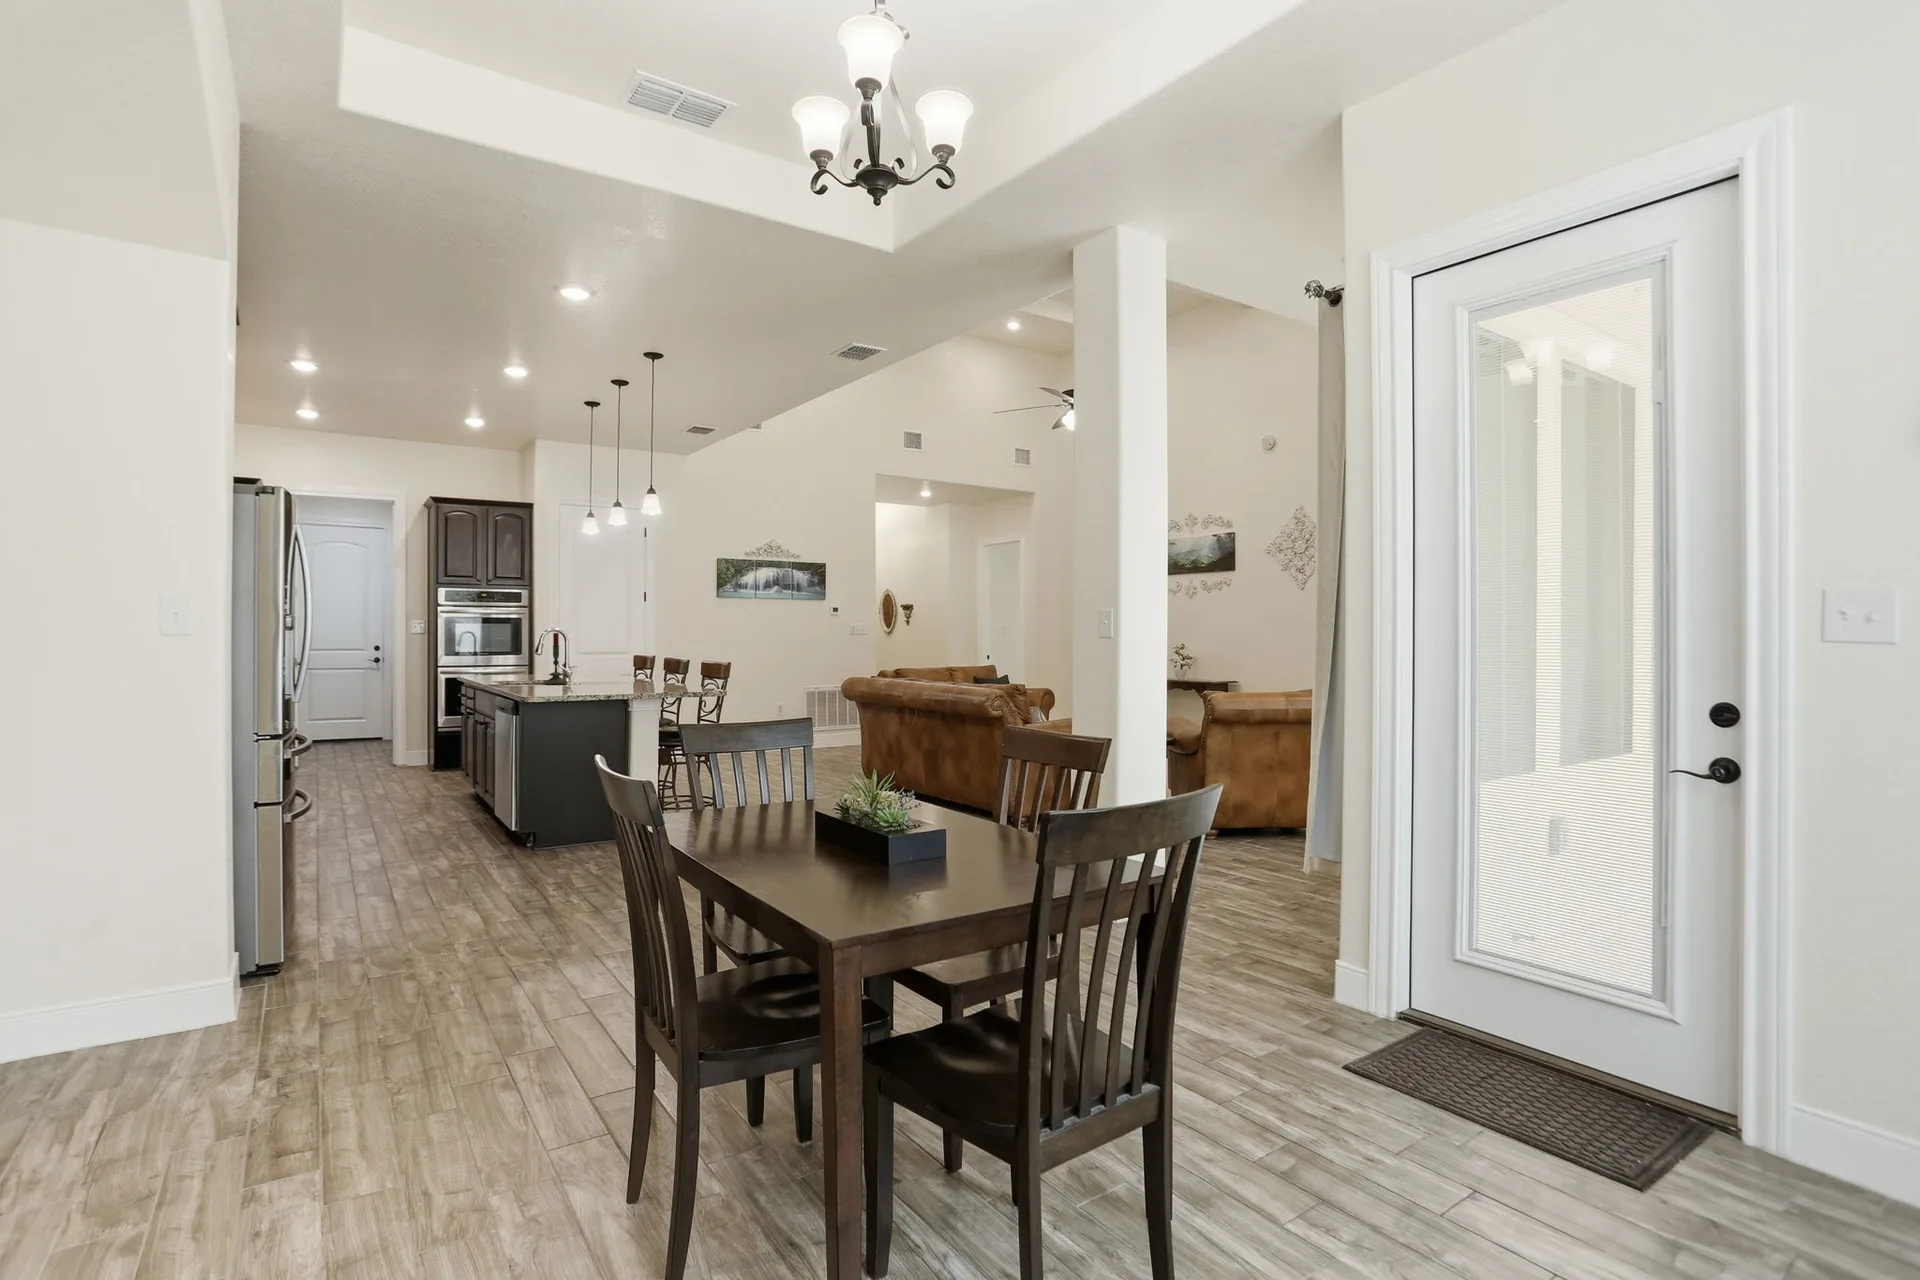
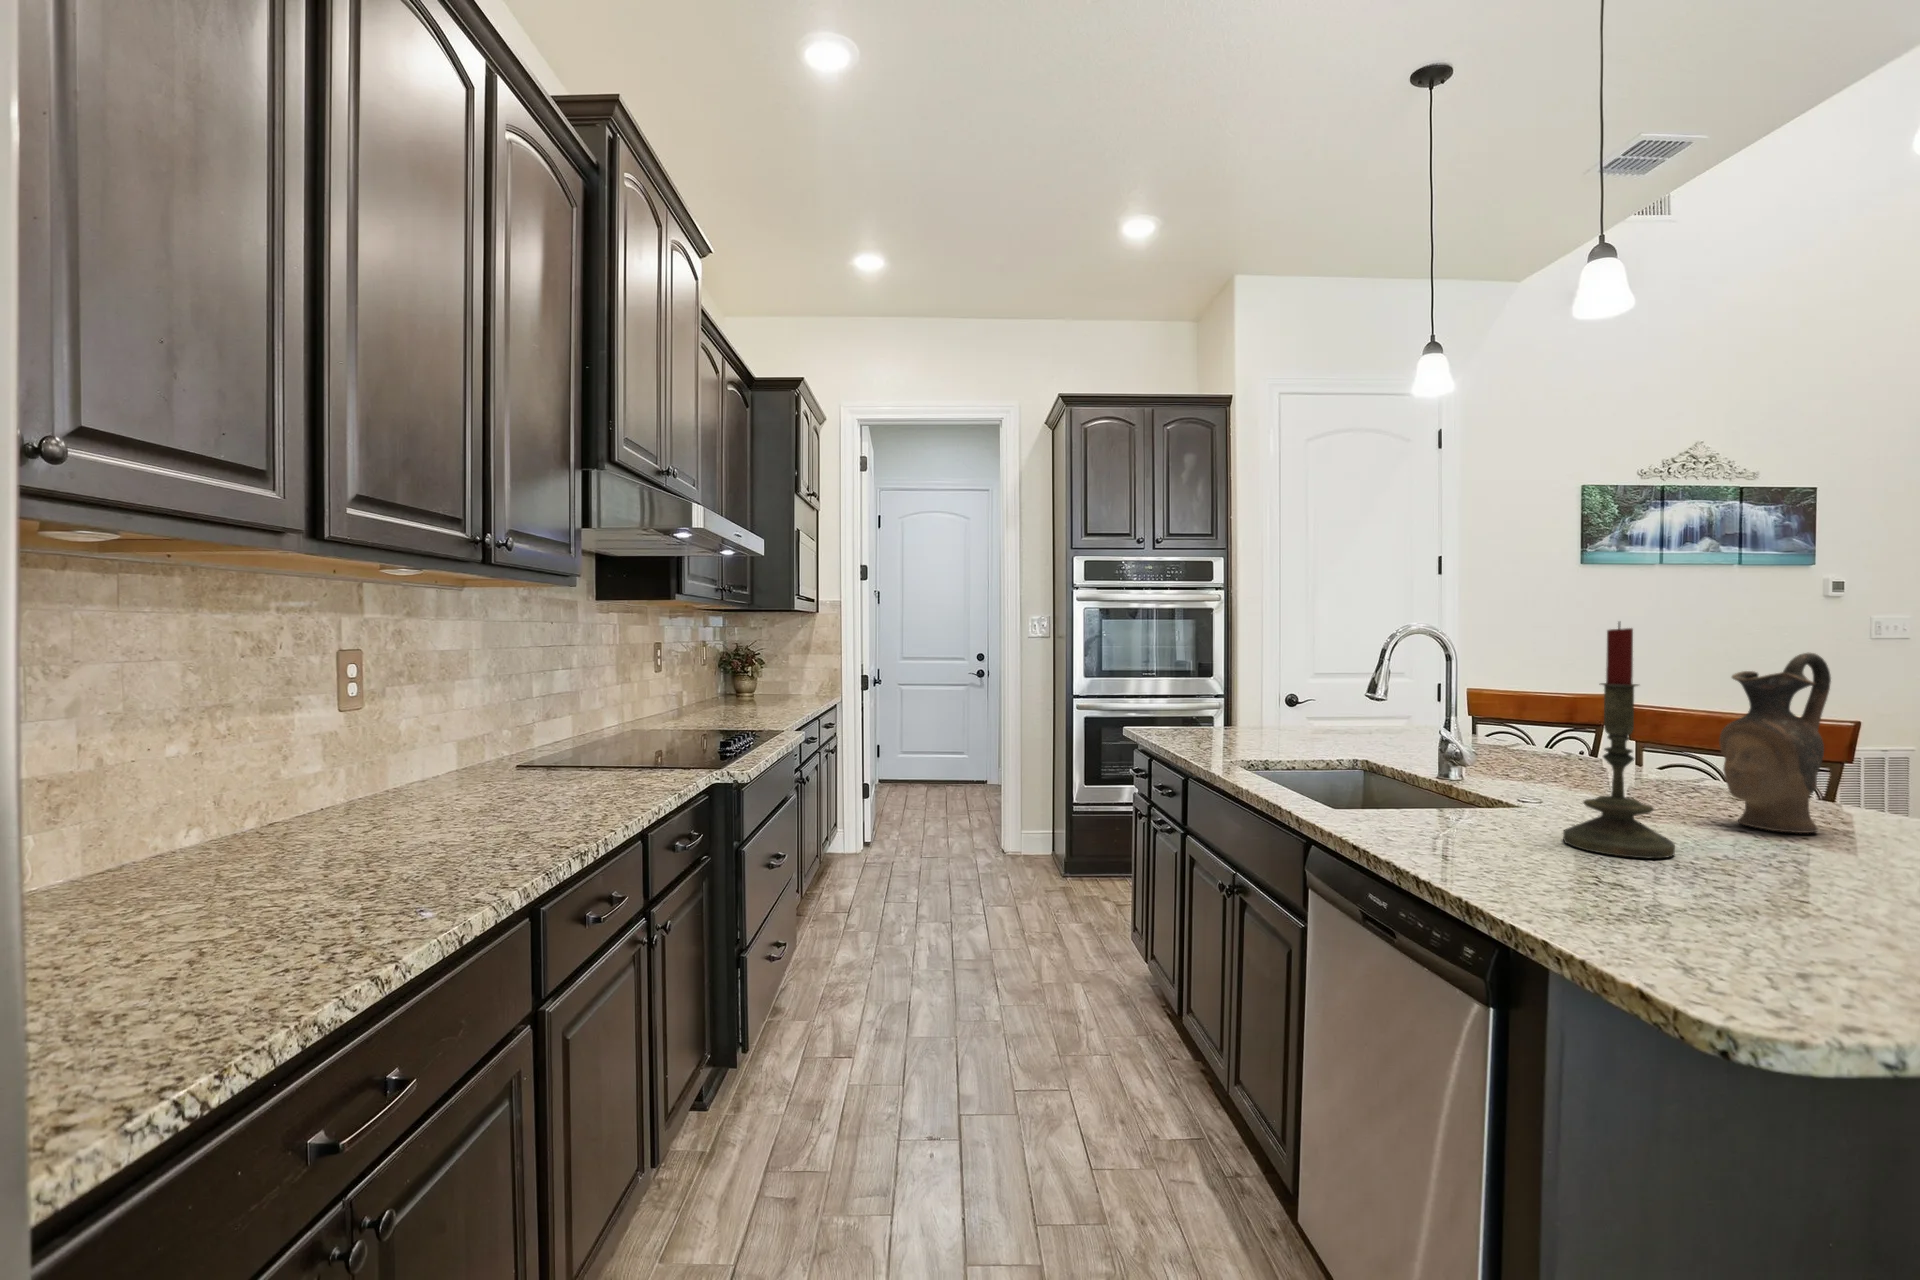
ceramic pitcher: none [596,638,623,681] -> present [1719,653,1831,833]

